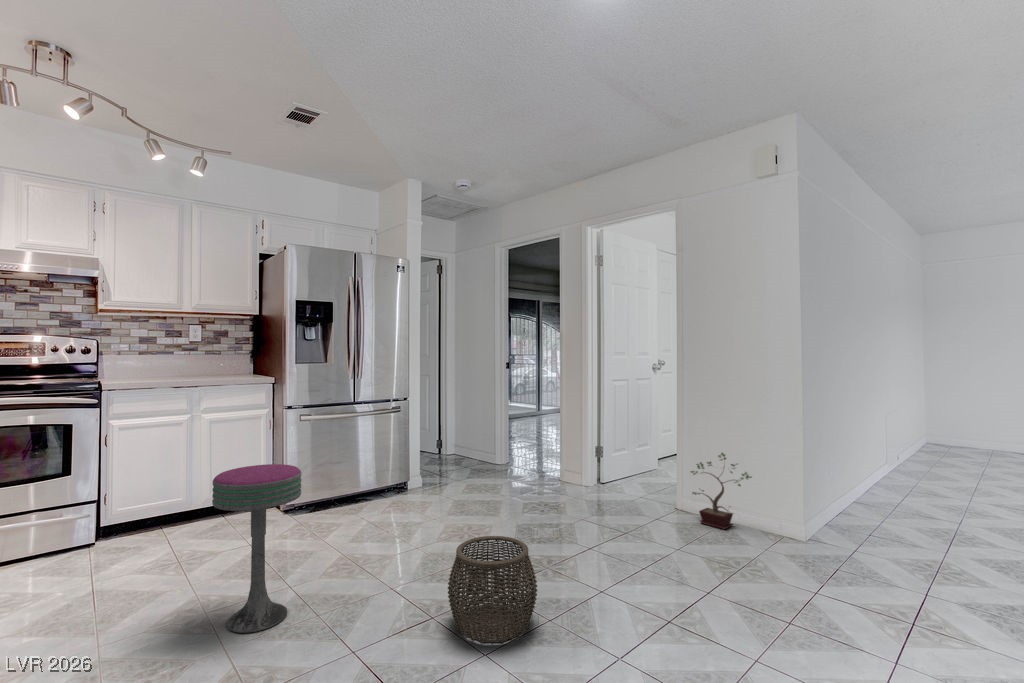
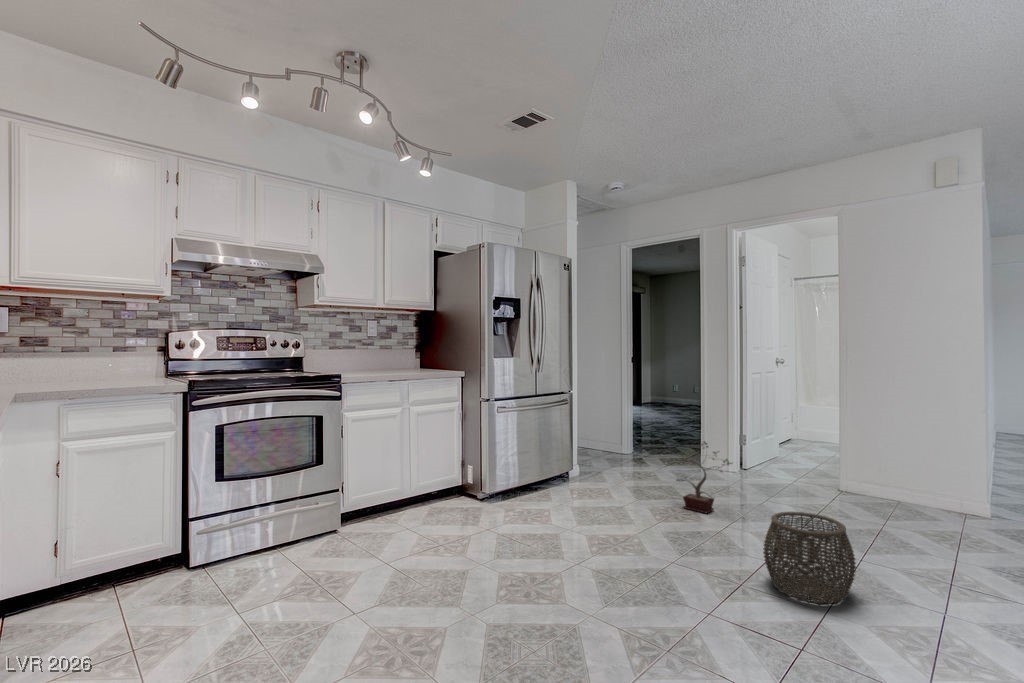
potted plant: present [691,453,752,529] -> present [675,441,732,513]
bar stool: present [212,464,301,633] -> none [554,450,629,603]

